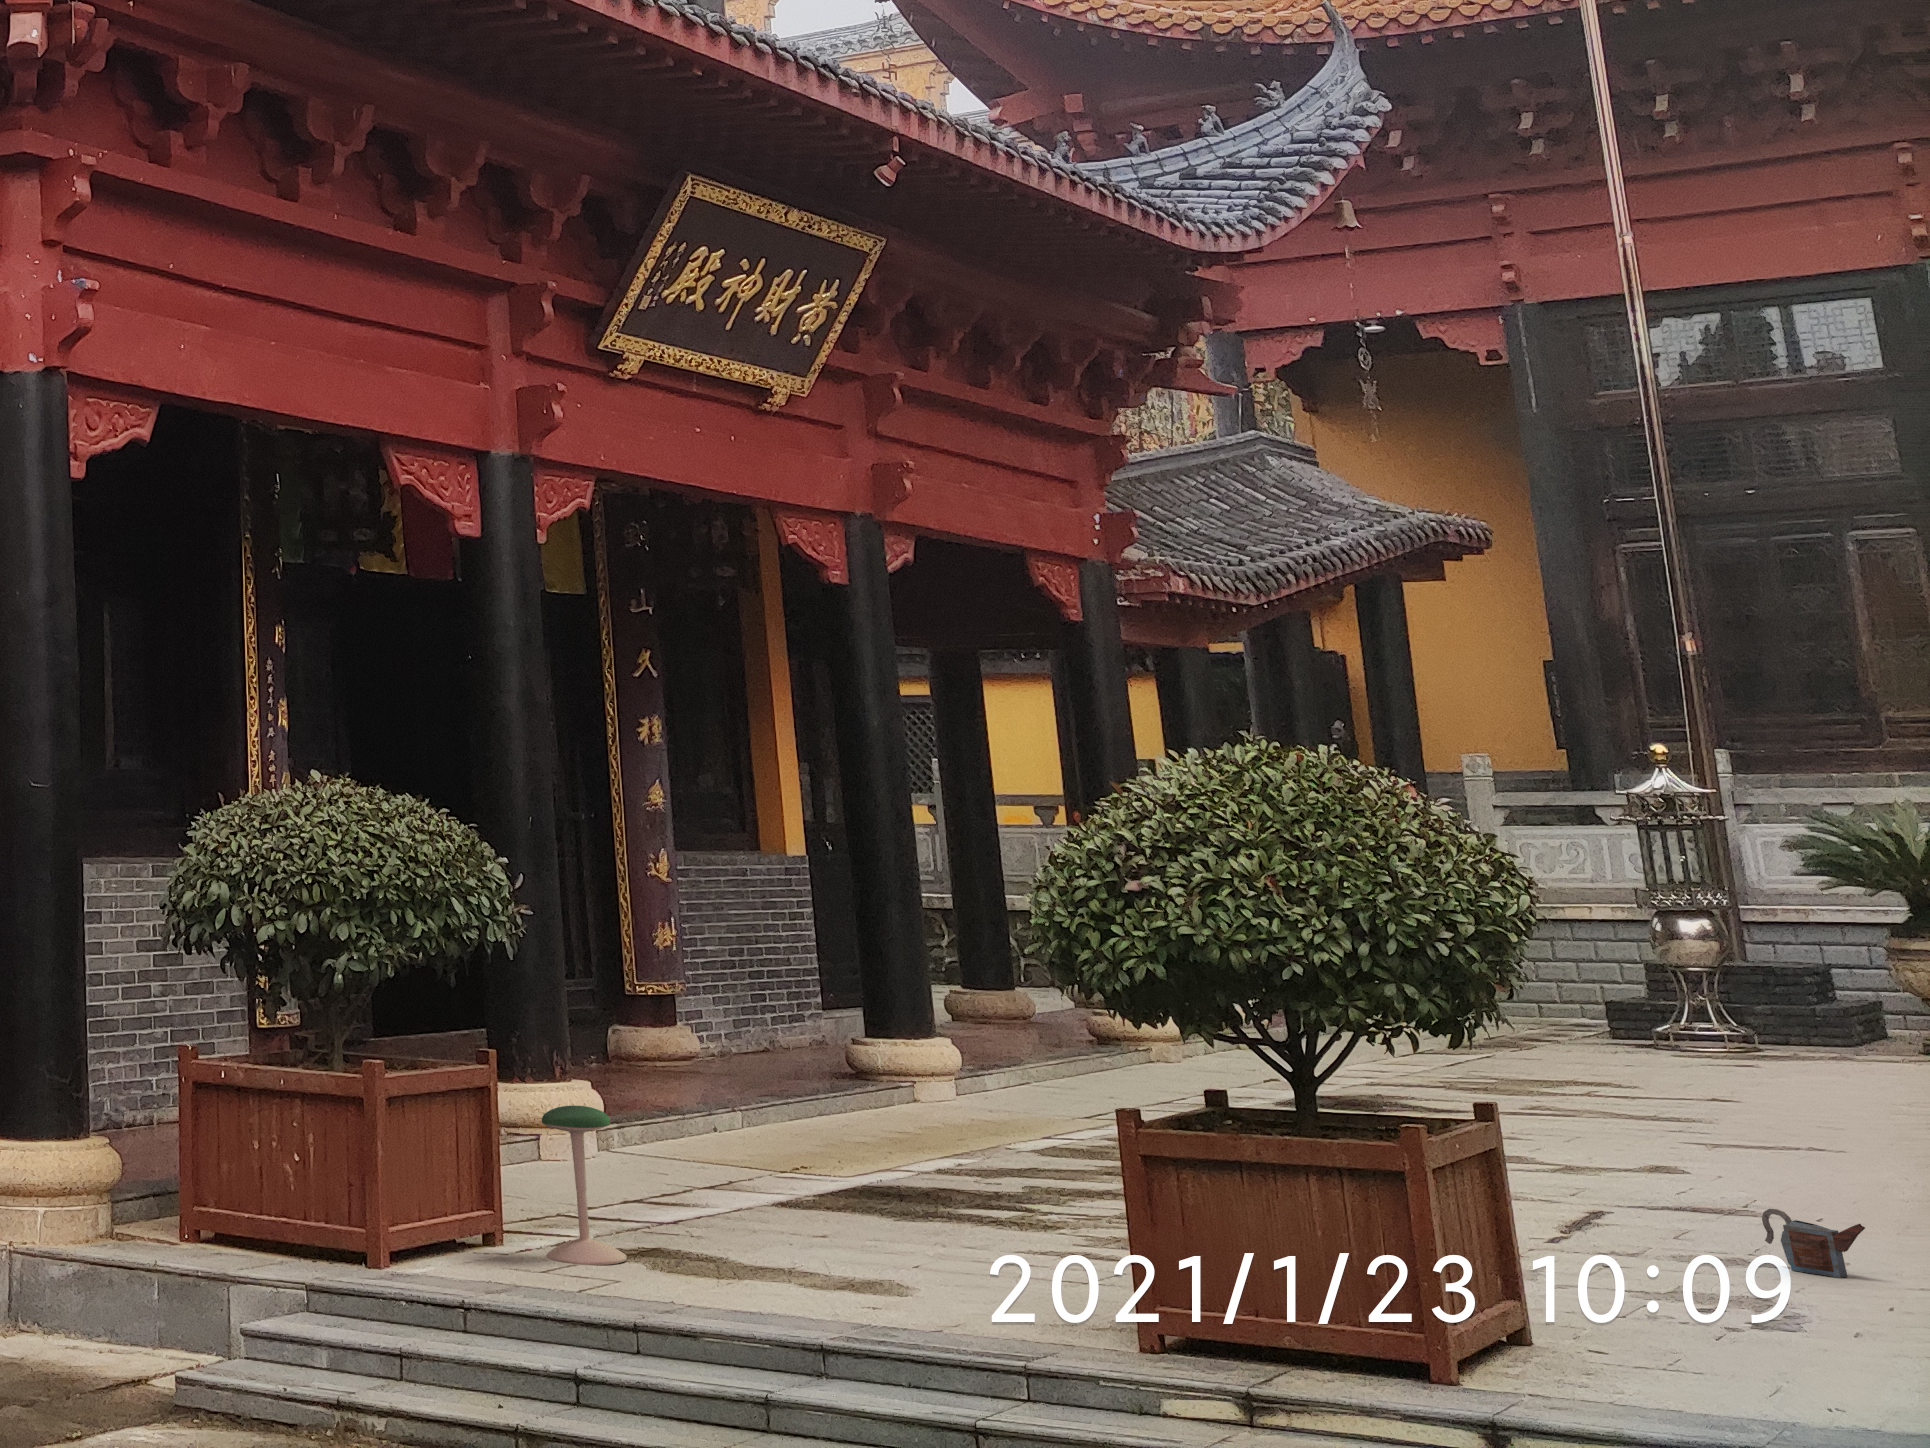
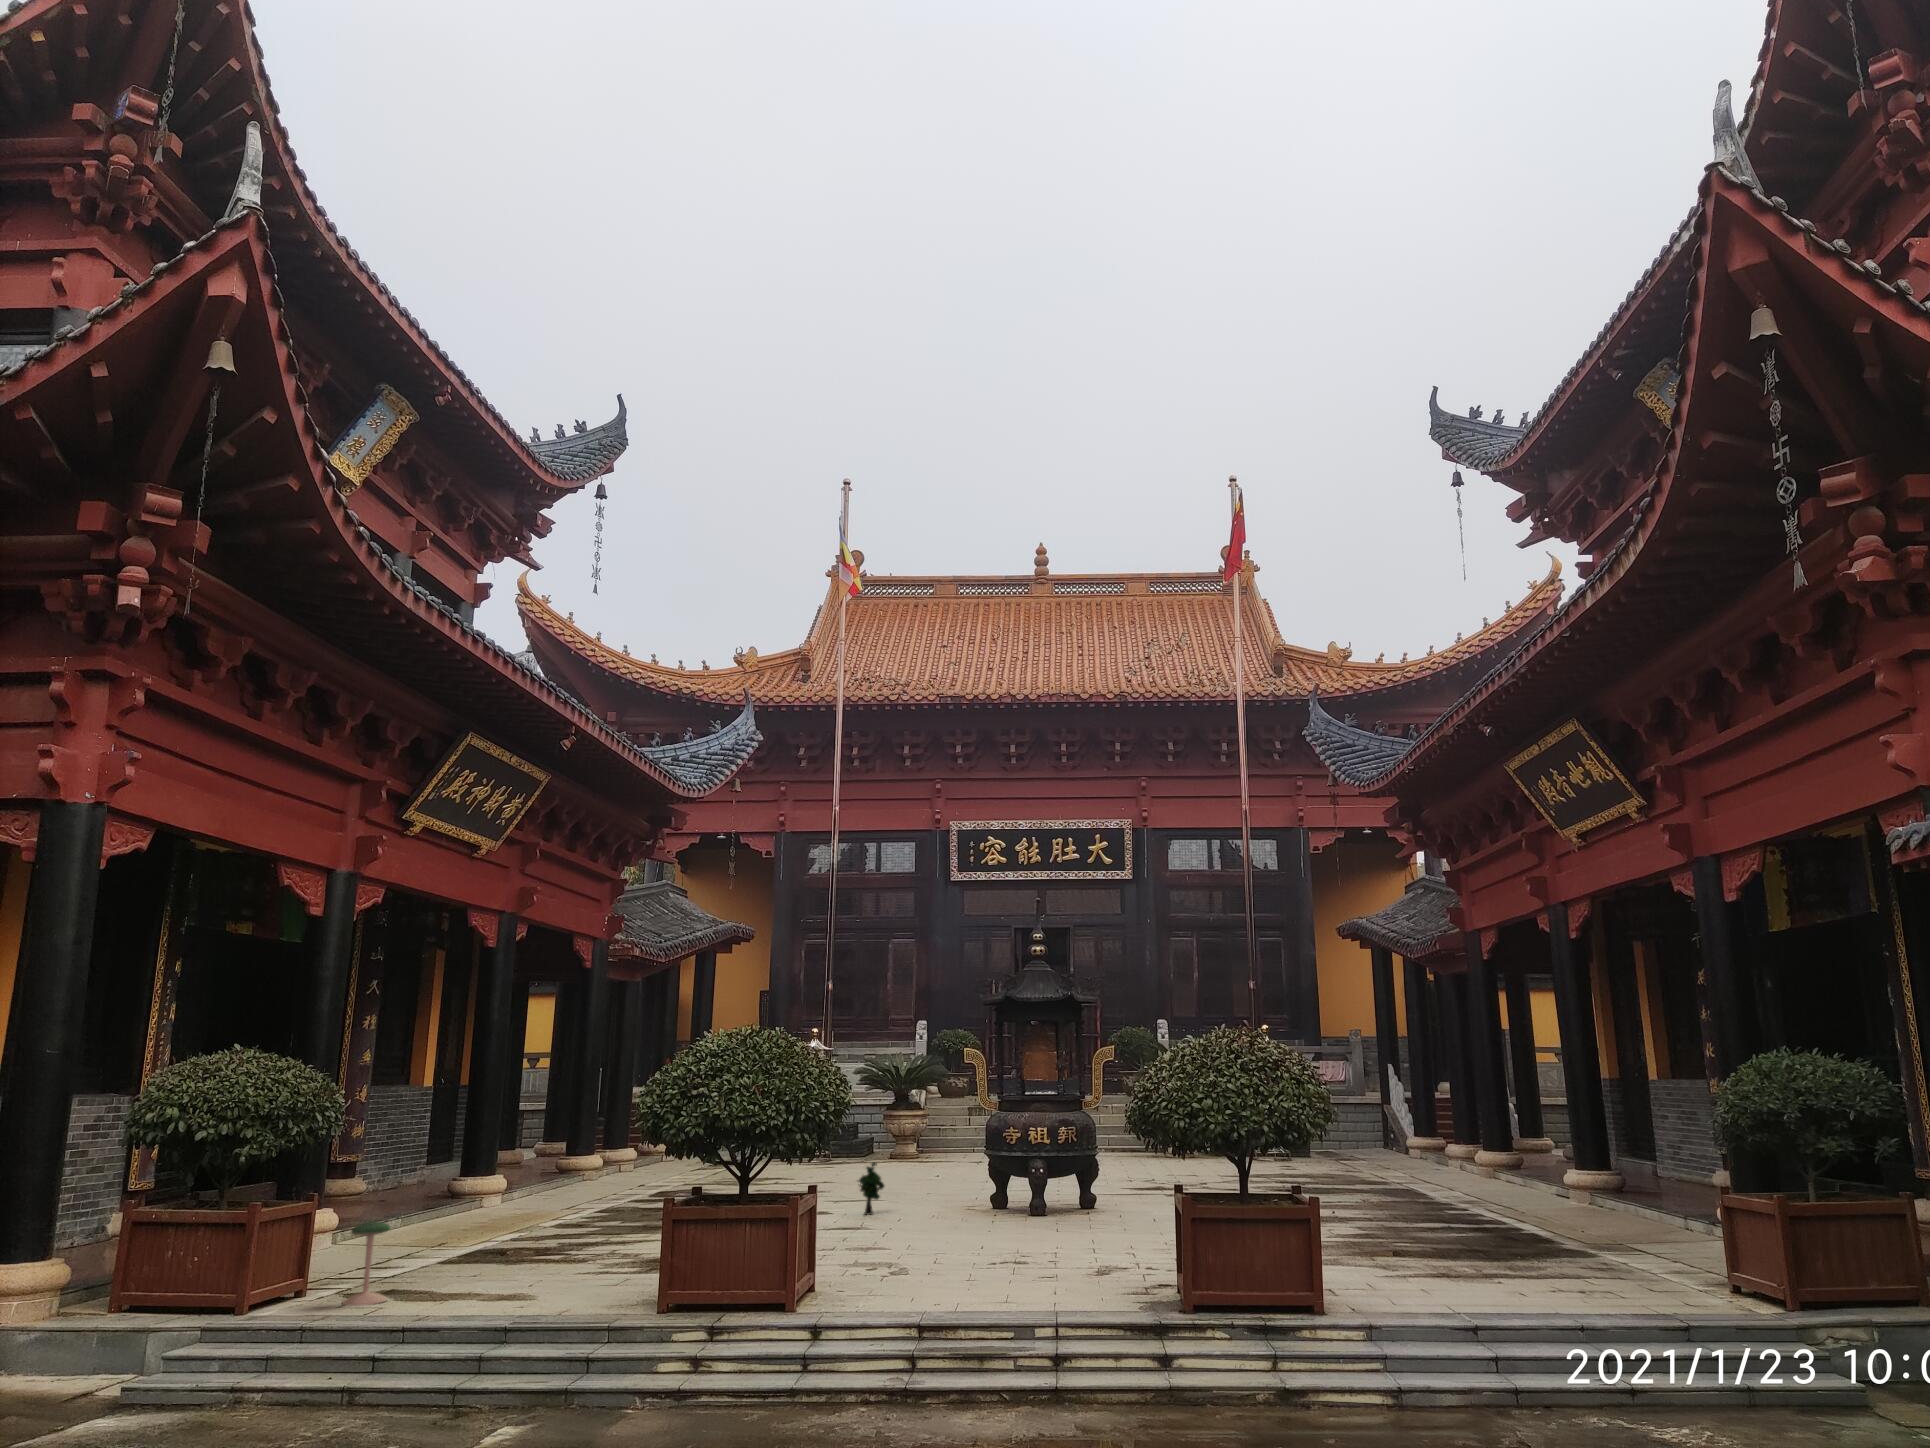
decorative plant: none [1751,1079,1839,1211] -> present [858,1162,884,1215]
watering can: present [1762,1209,1865,1278] -> none [867,1214,904,1239]

